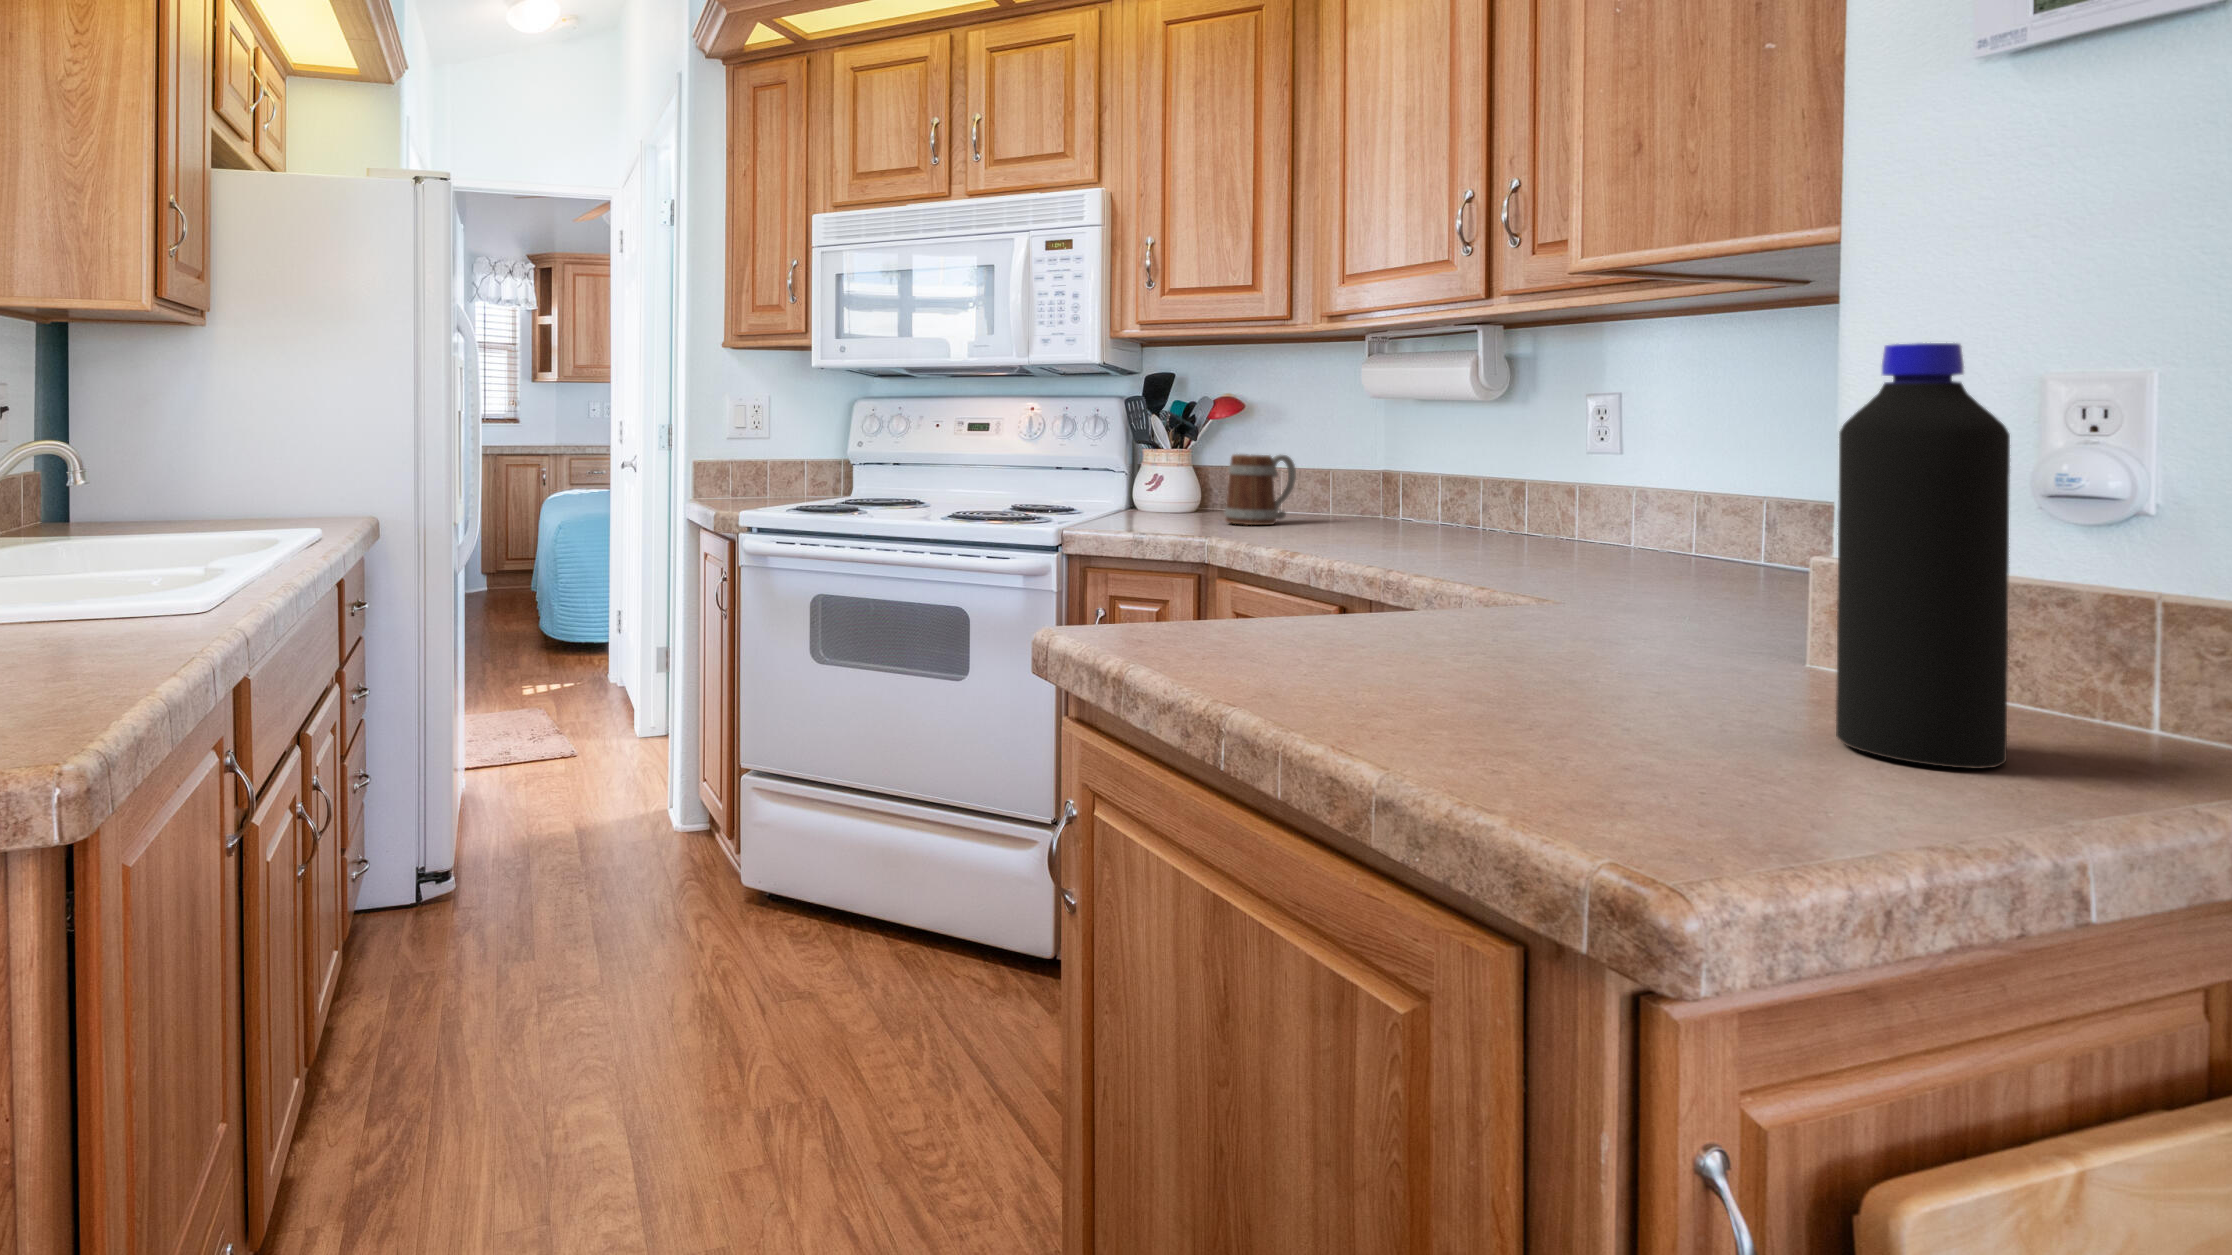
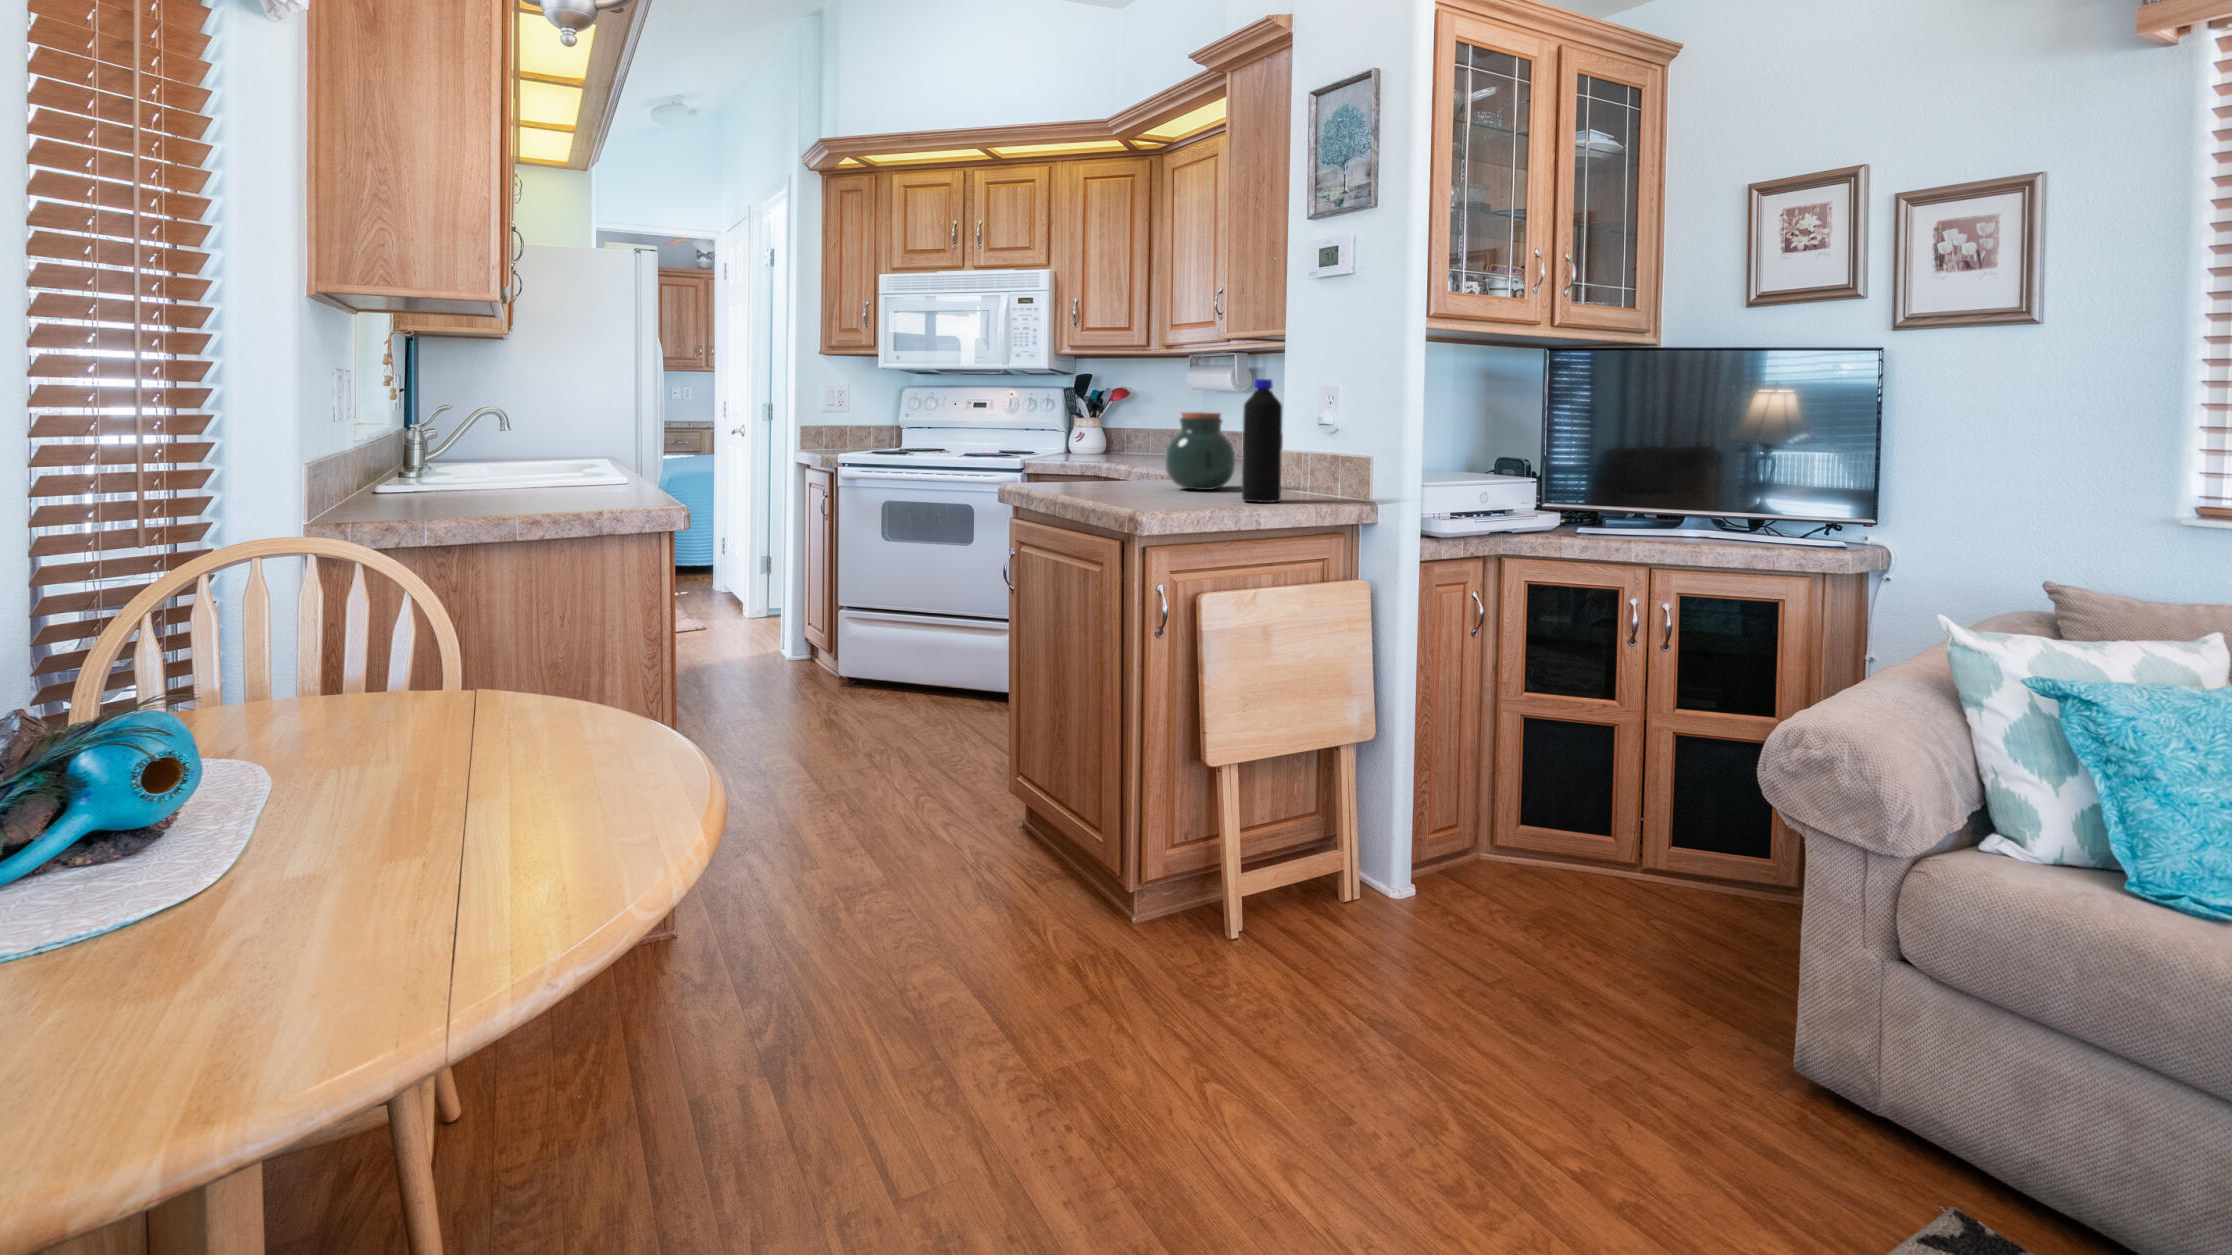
jar: none [1460,448,1675,658] -> present [1165,412,1236,490]
mug: present [1225,454,1296,525] -> none [1116,420,1154,459]

